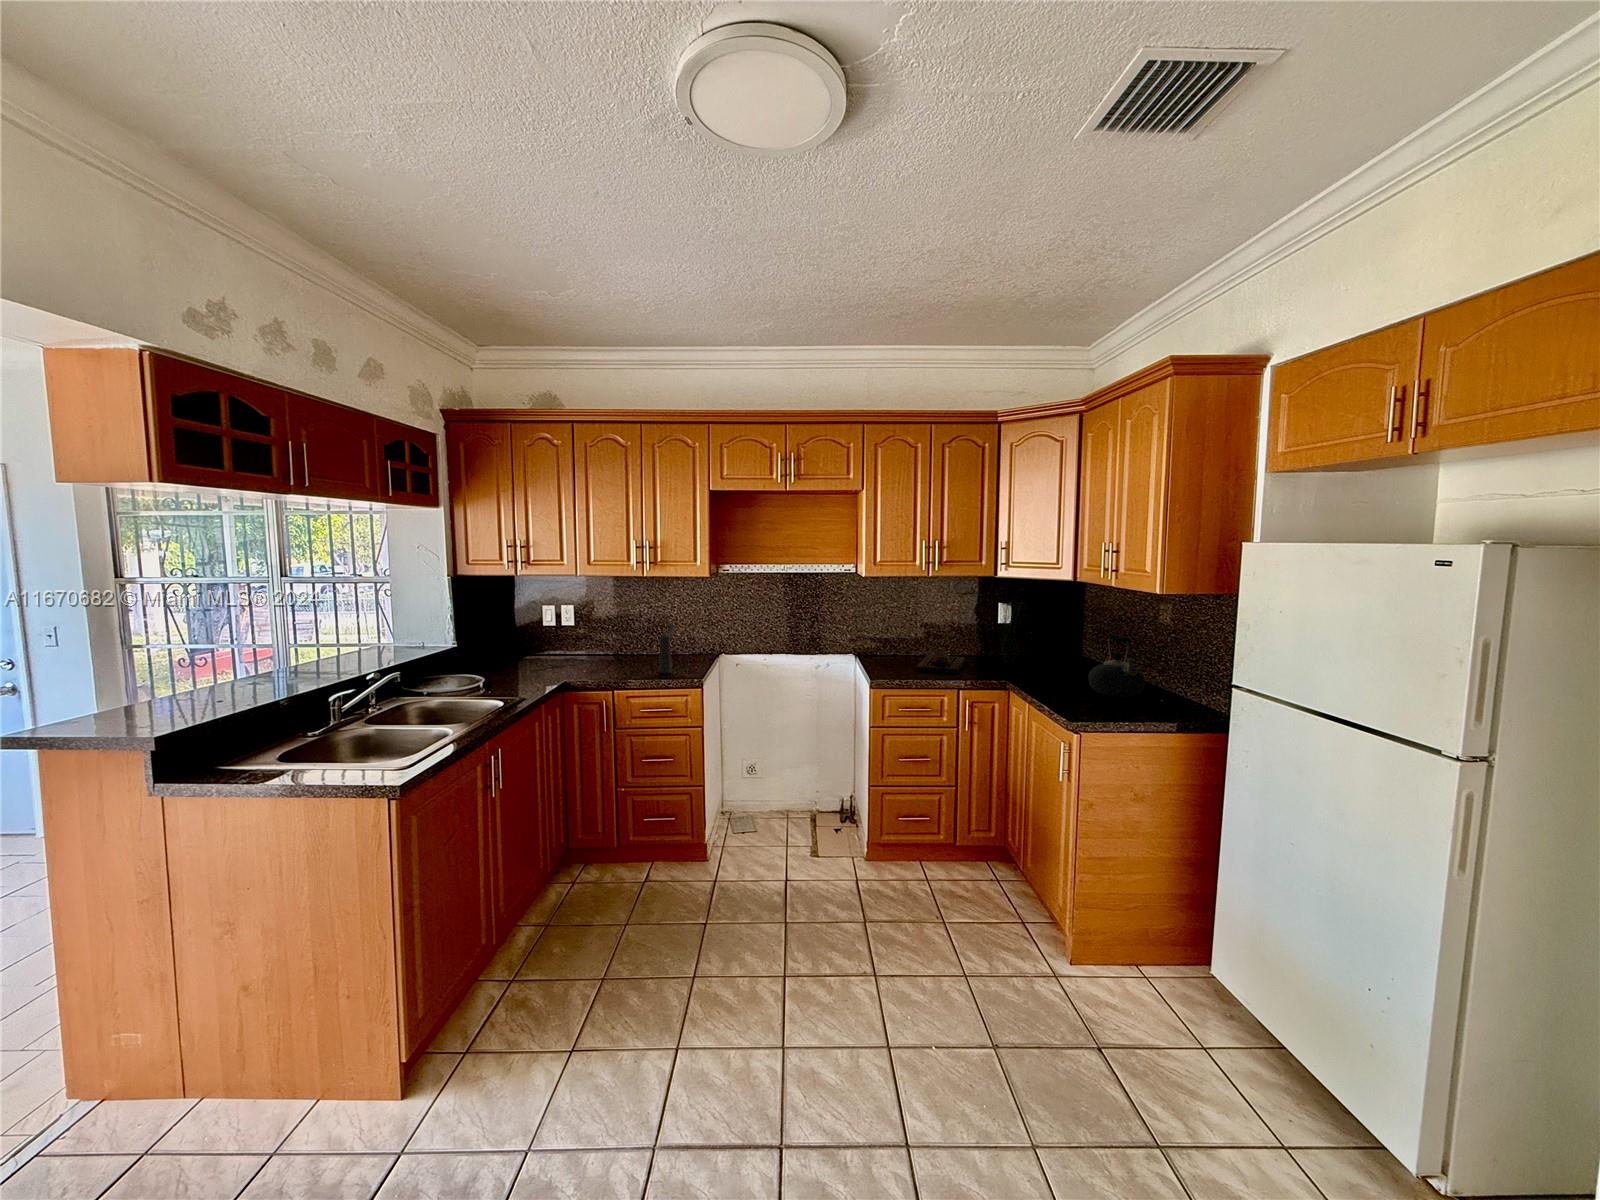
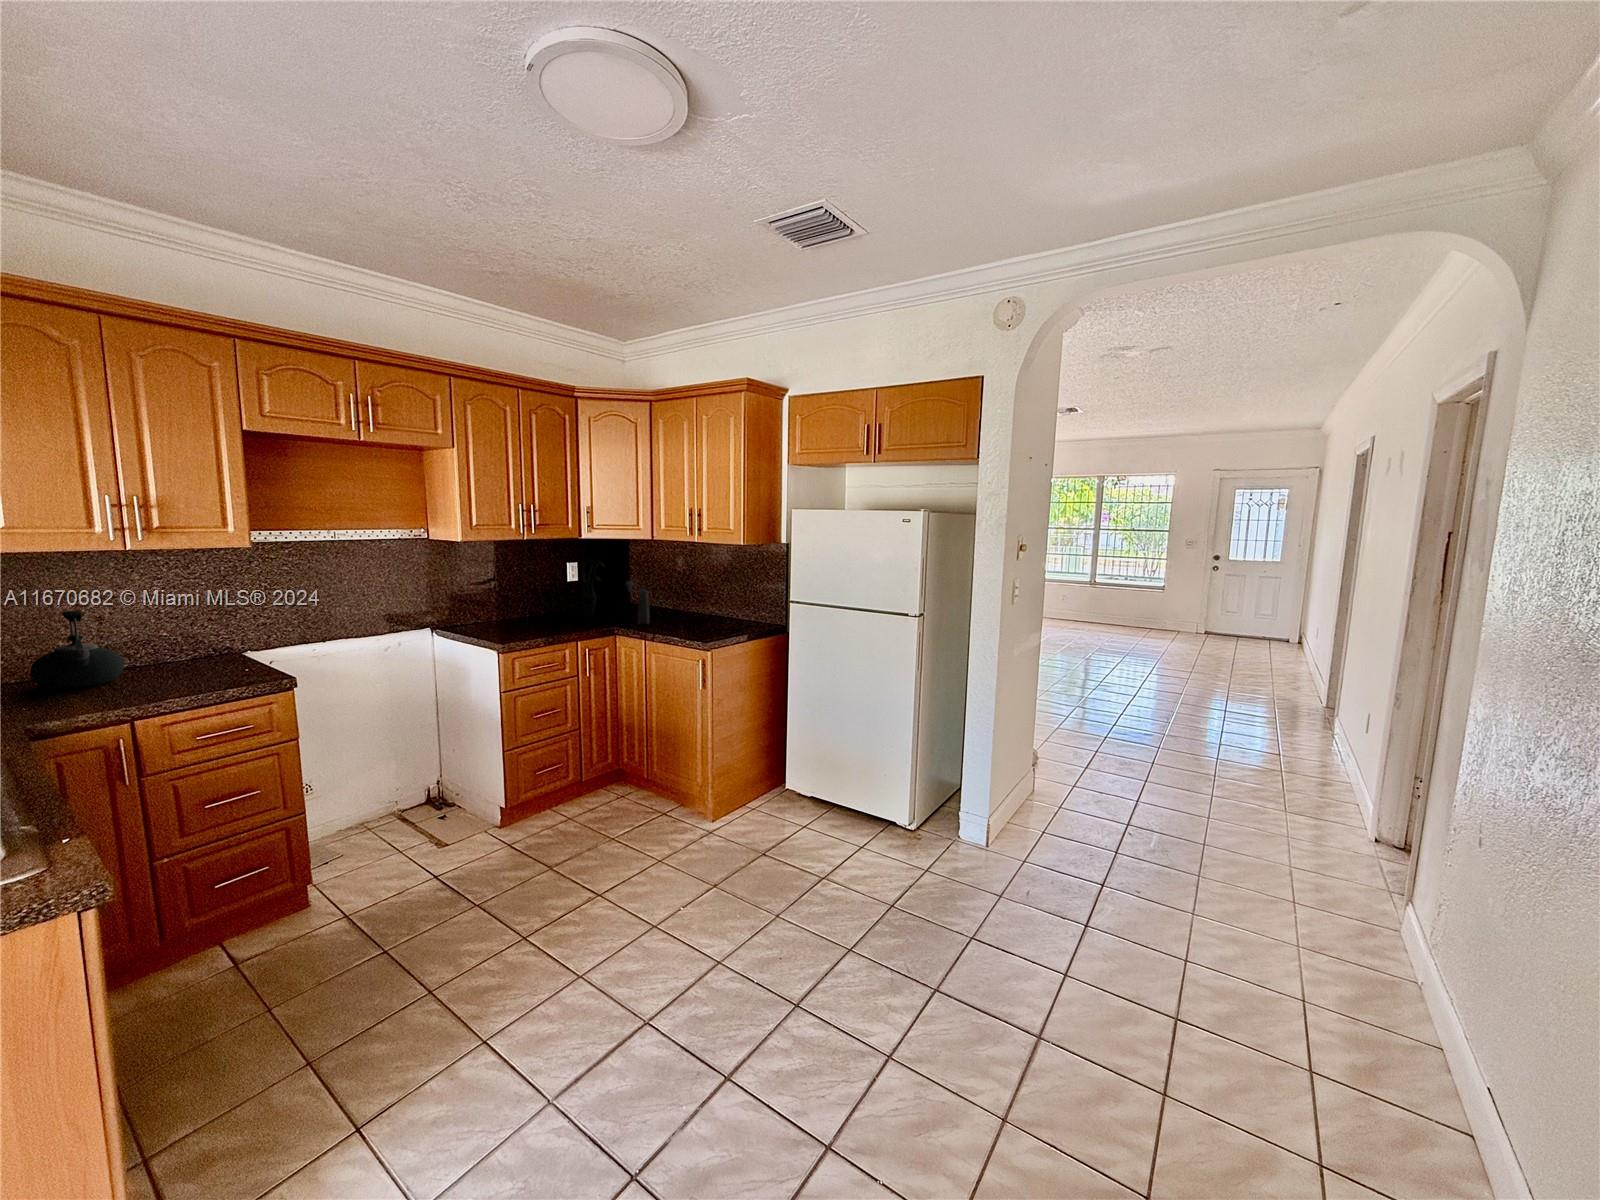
pepper mill: present [659,624,675,674] -> present [626,581,649,624]
kettle: present [1088,634,1145,697] -> present [30,611,124,689]
bread loaf: present [916,650,965,673] -> none [509,612,563,633]

